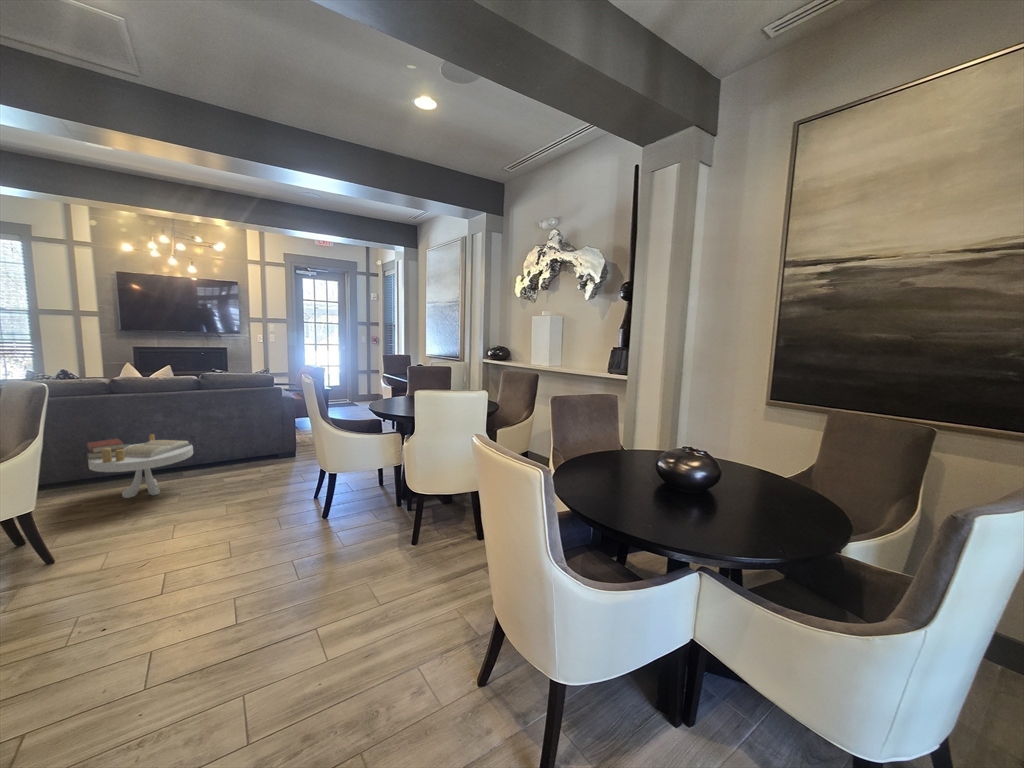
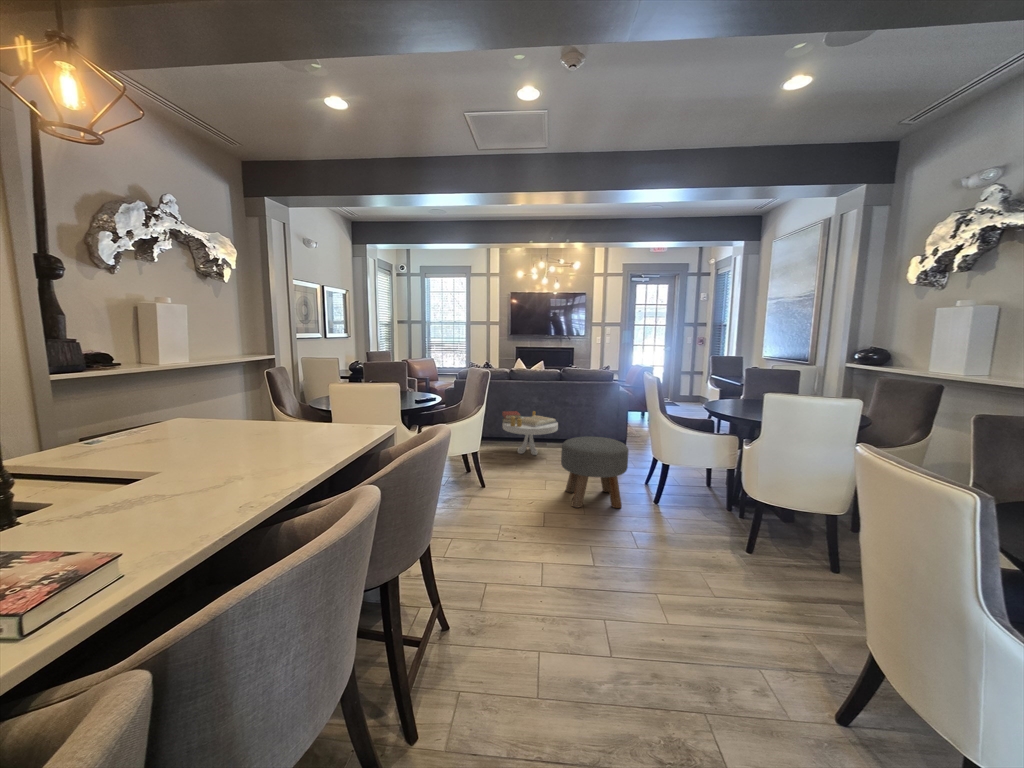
ottoman: none [185,457,286,557] -> present [561,436,628,508]

